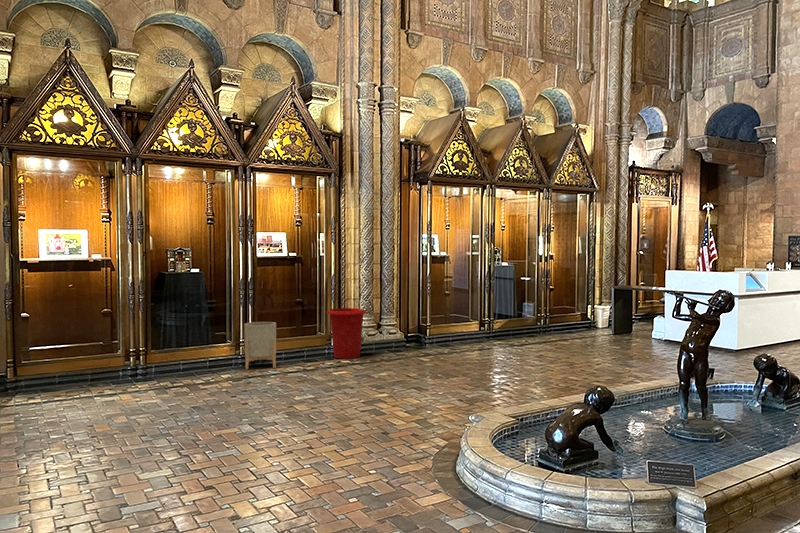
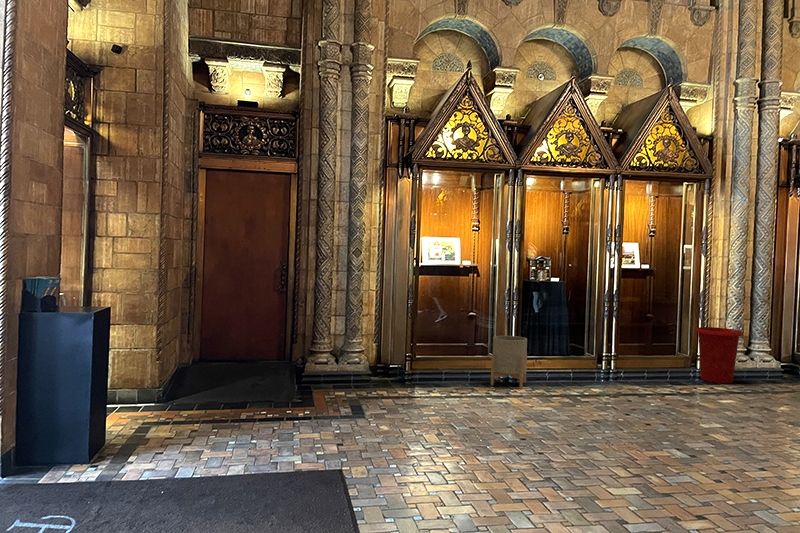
planter: present [244,322,276,369] -> present [491,336,527,388]

